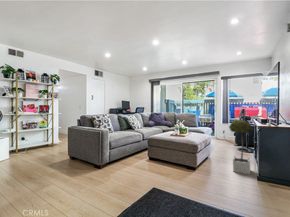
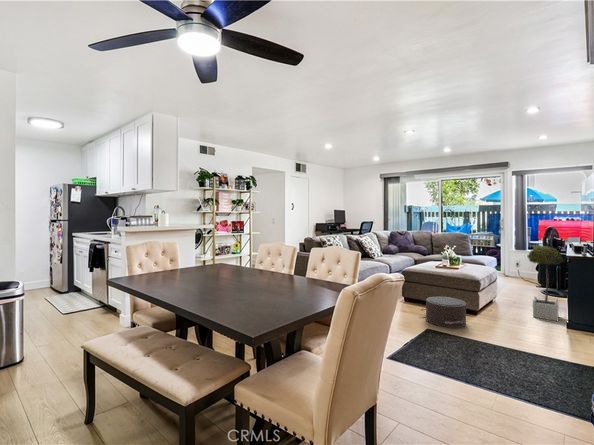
pouf: none [153,159,185,186] -> present [421,297,466,328]

